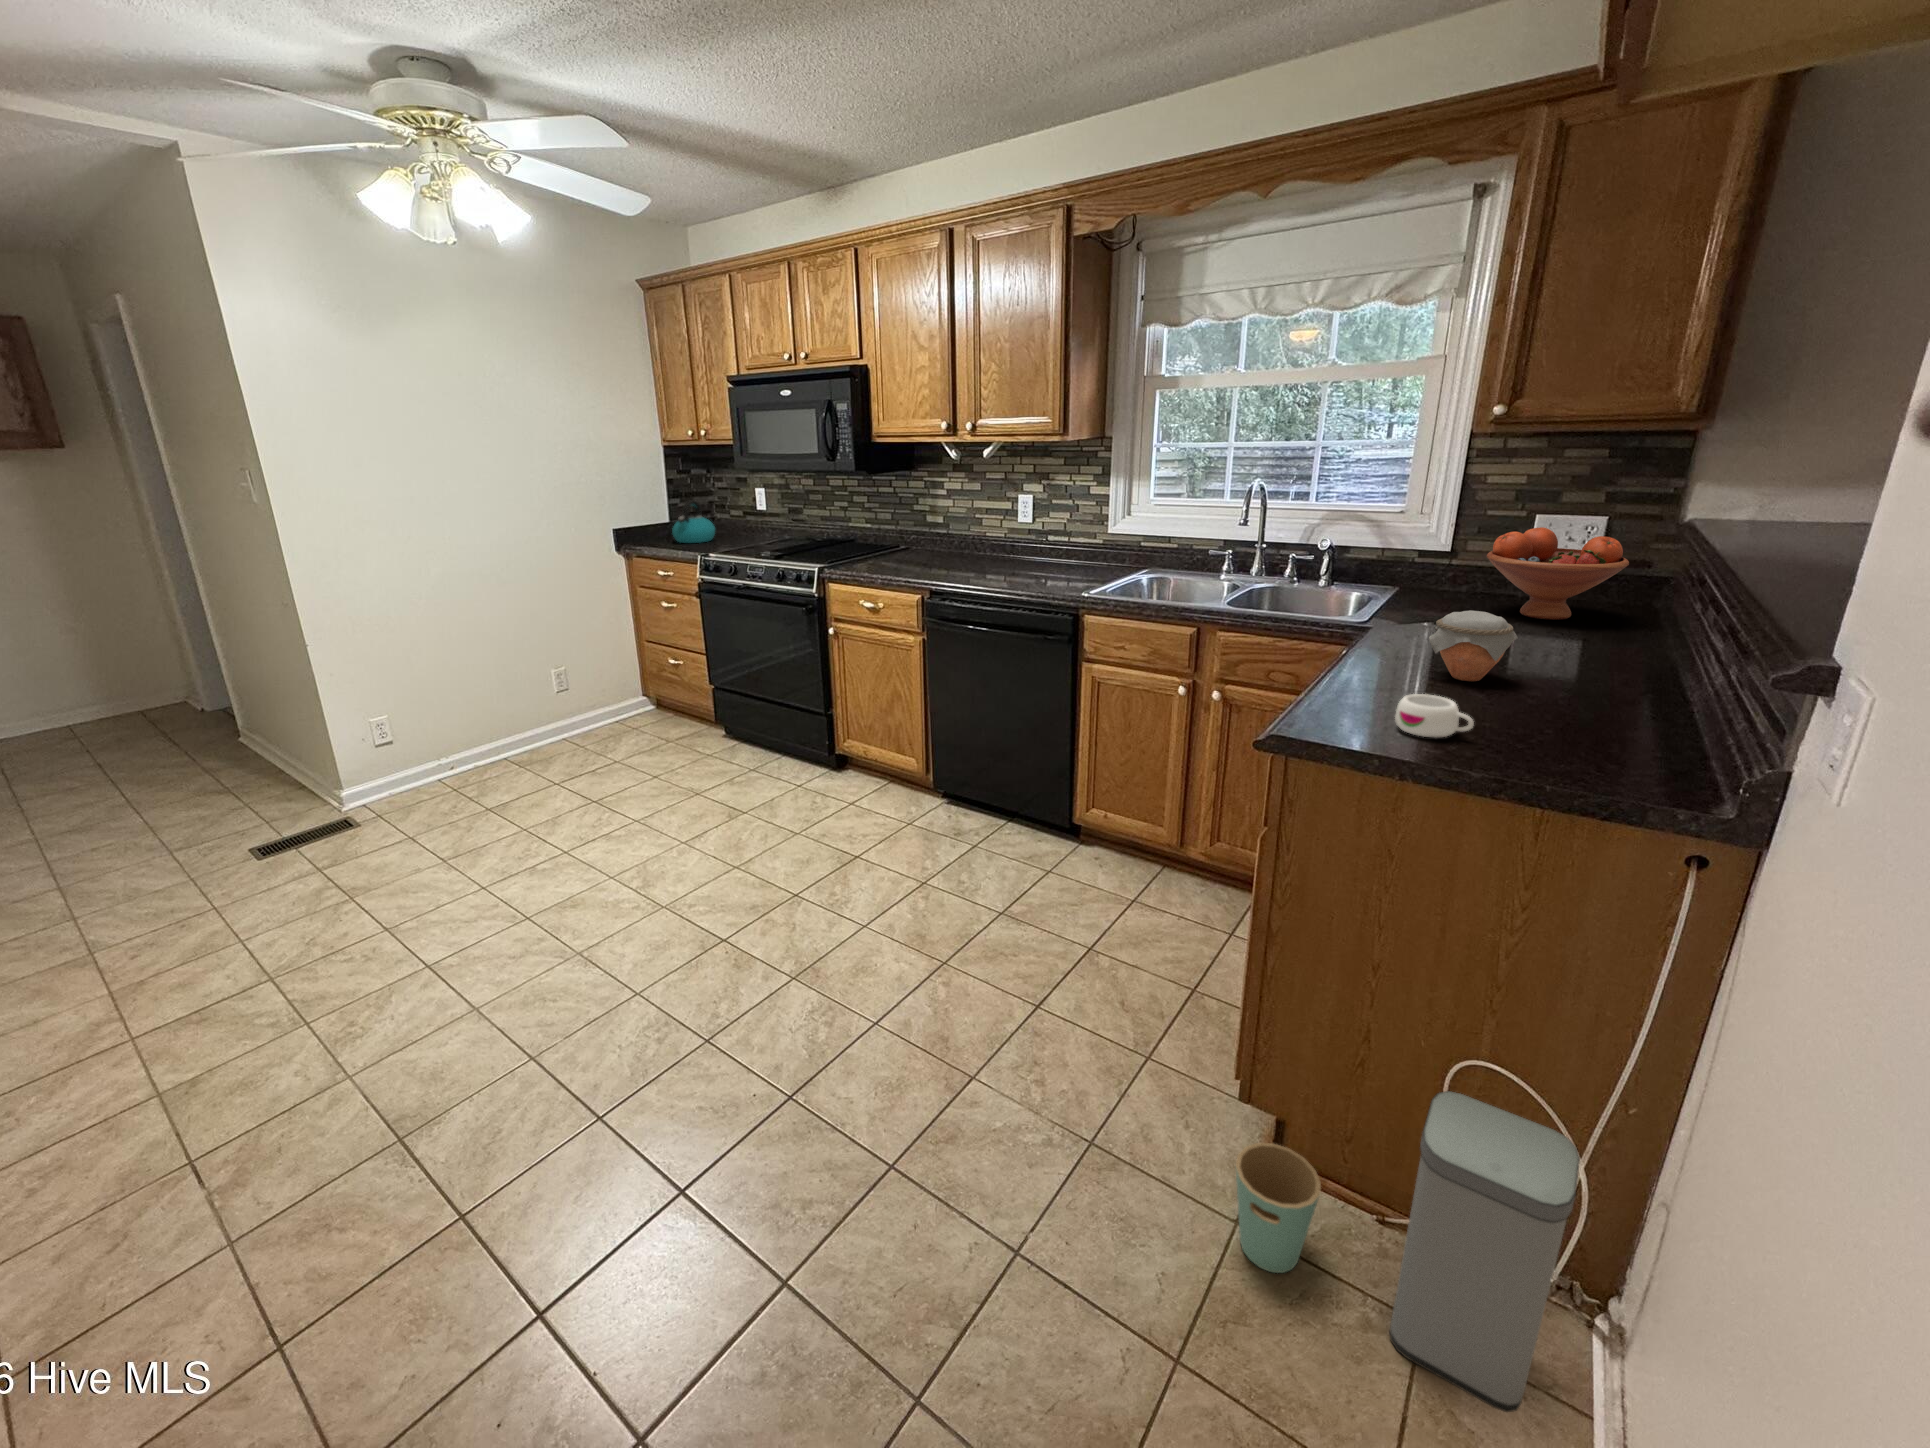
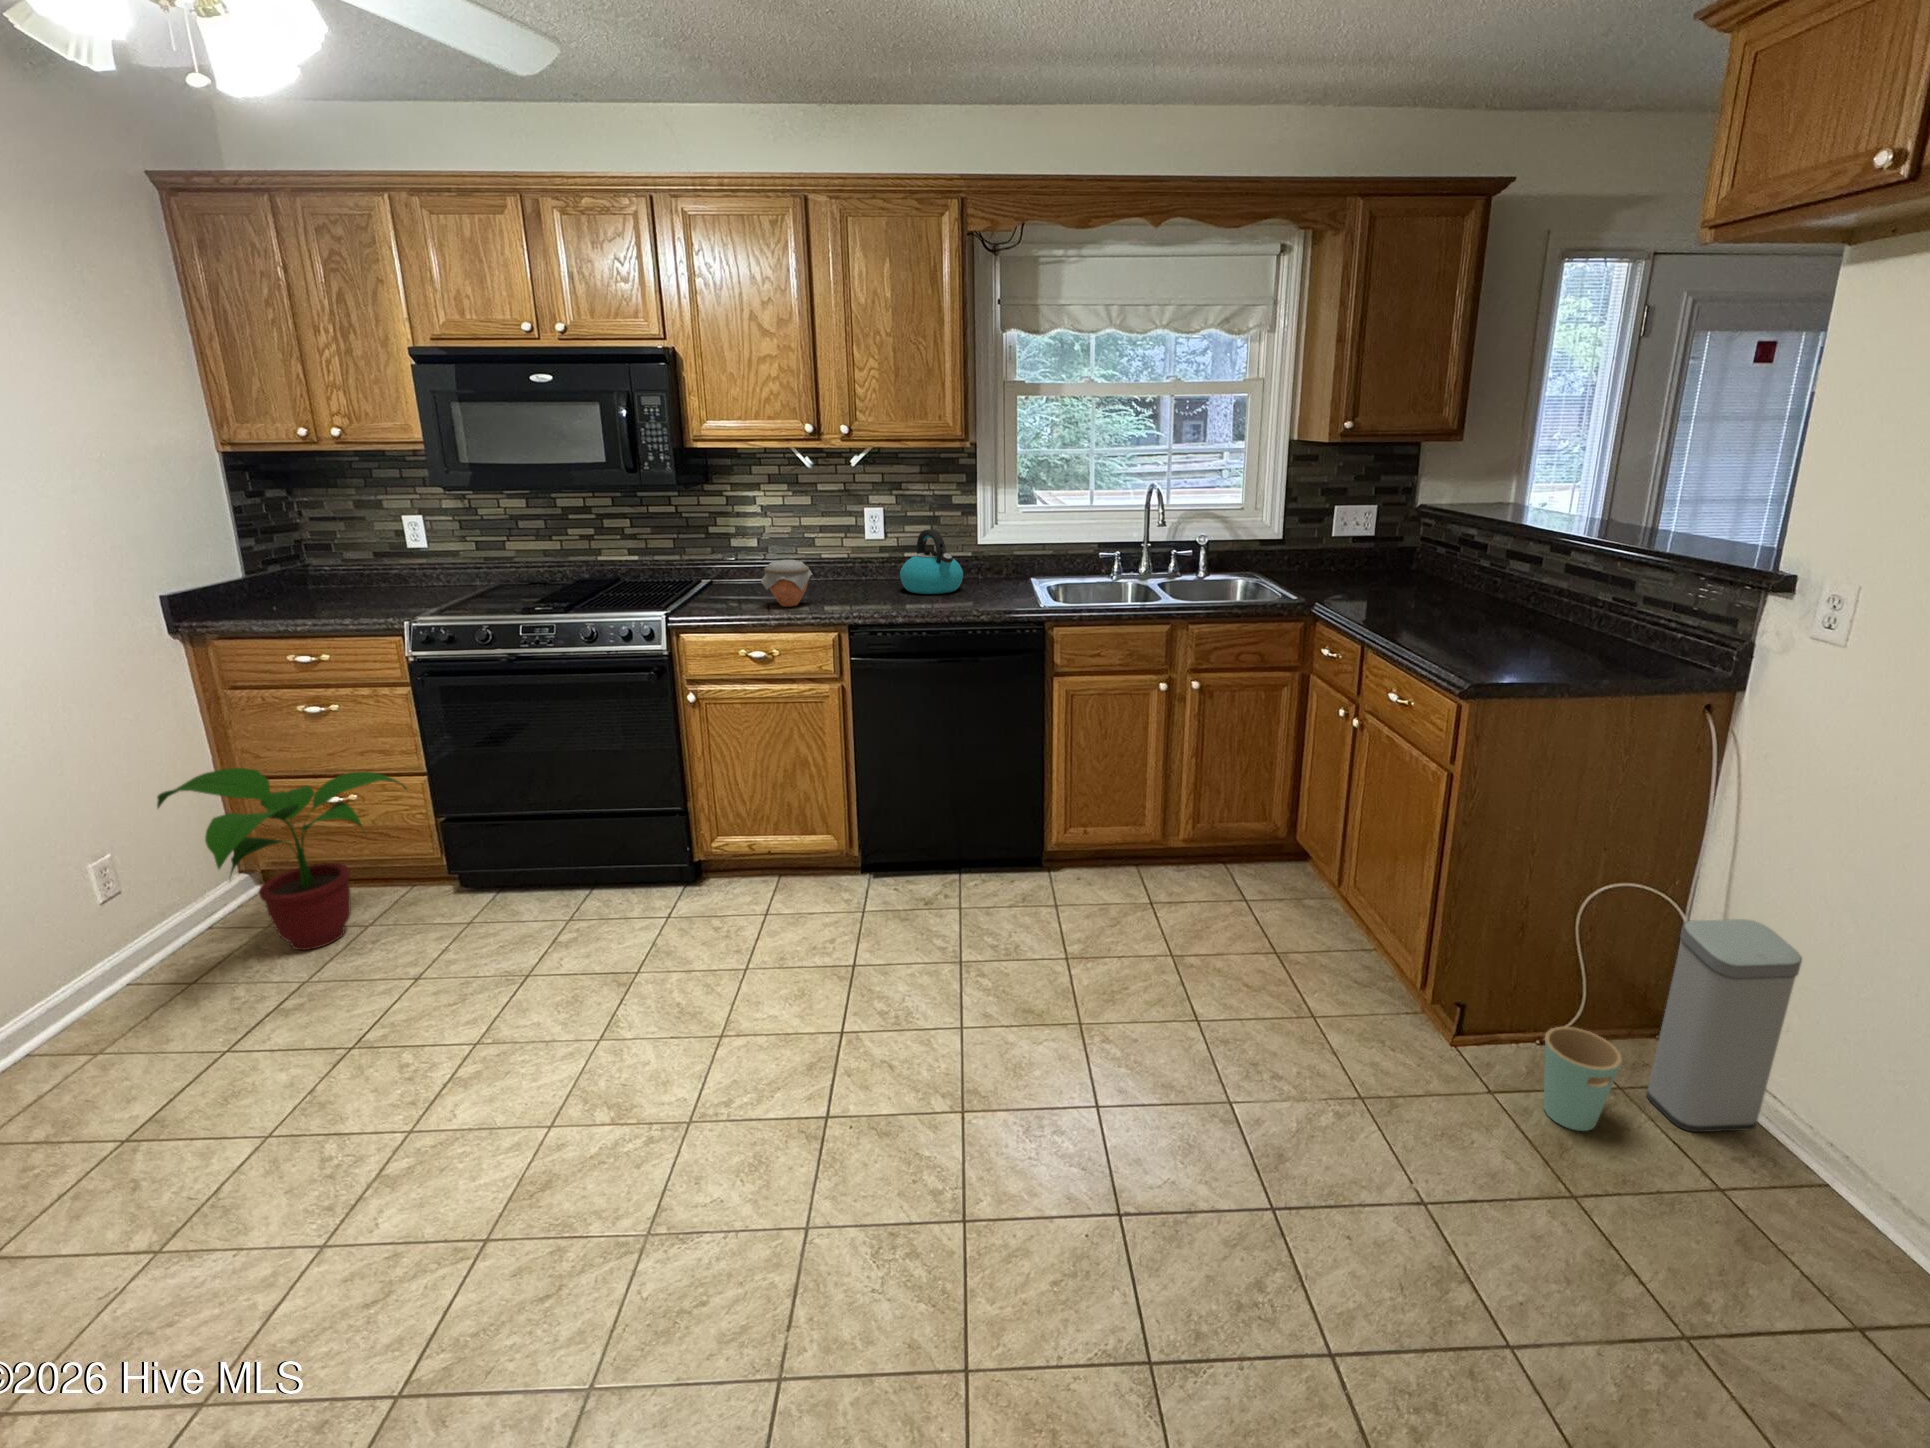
kettle: present [672,500,715,543] -> present [900,529,963,594]
fruit bowl: present [1487,527,1629,620] -> none [1336,515,1431,584]
jar: present [1429,610,1518,681] -> present [761,560,813,607]
potted plant: none [575,634,701,750] -> present [157,768,407,950]
mug: present [1395,694,1474,738] -> none [1539,639,1599,670]

